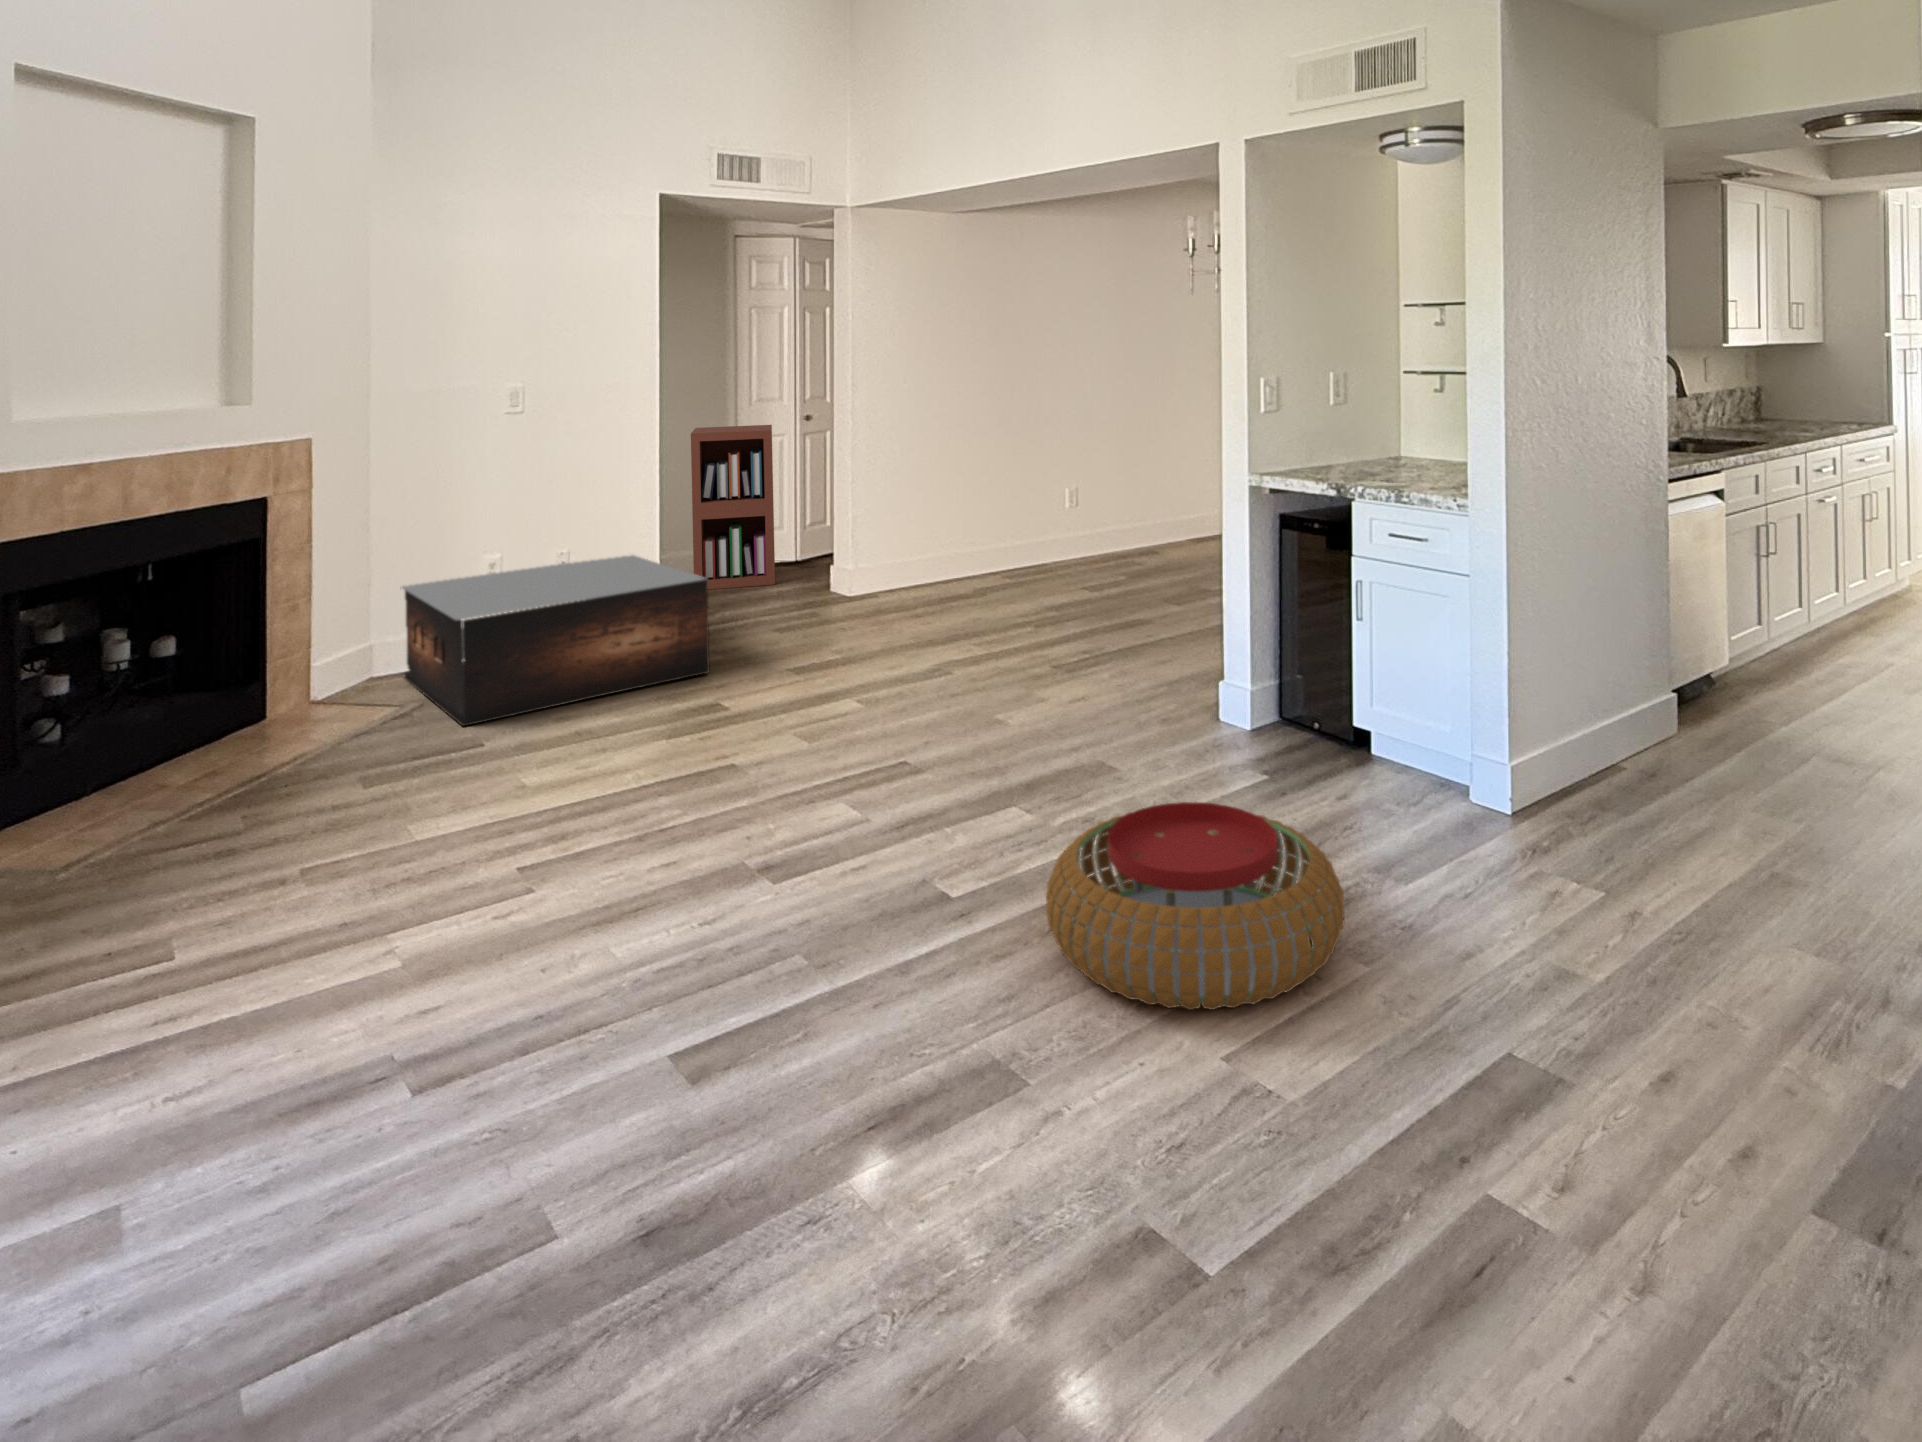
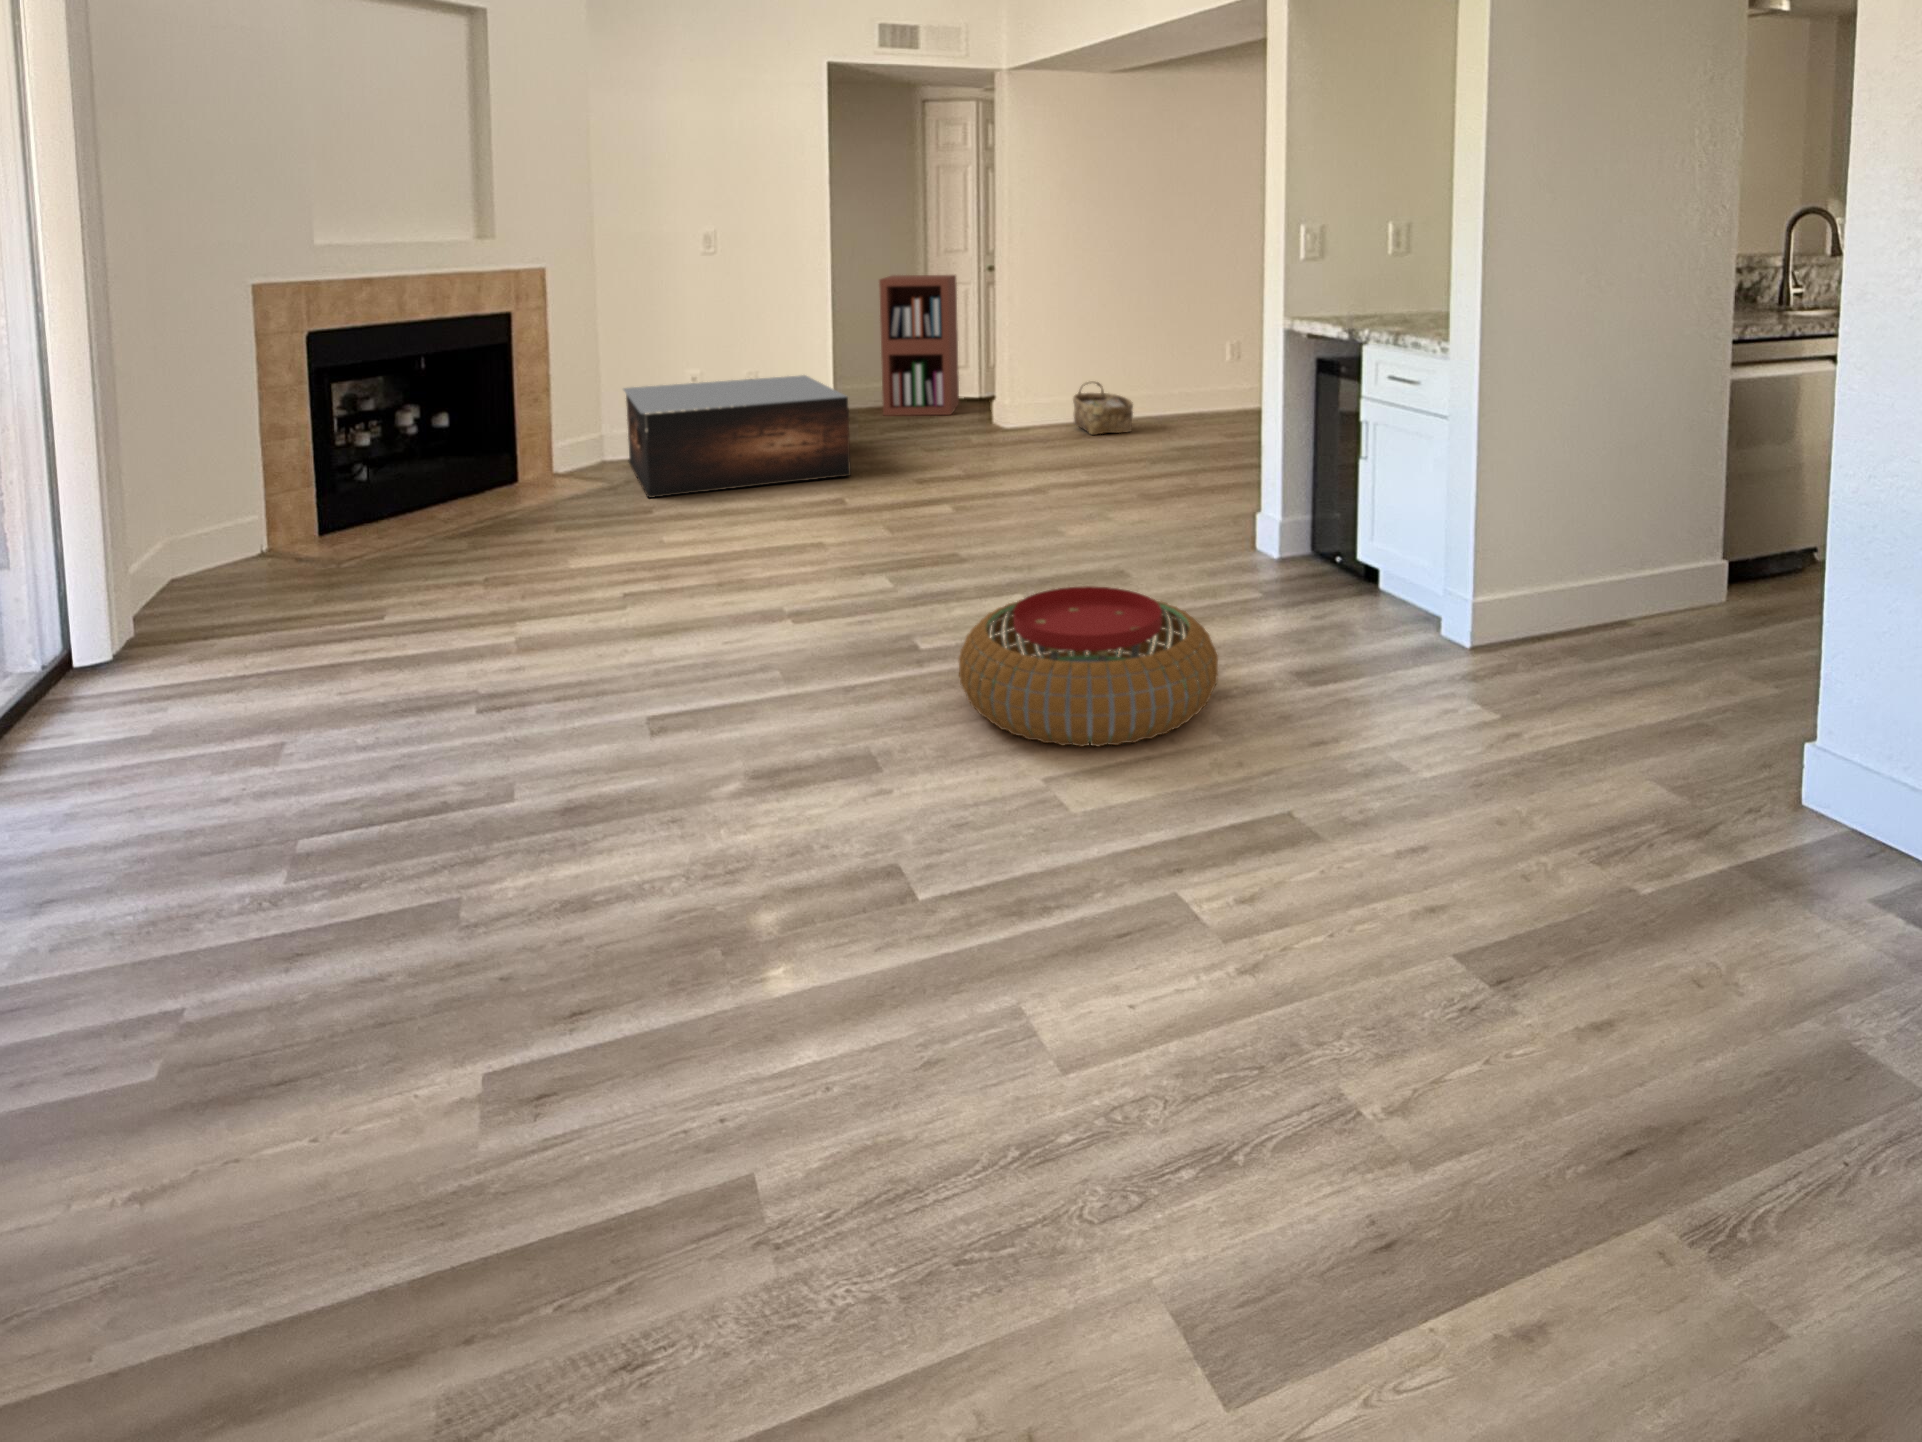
woven basket: none [924,538,993,599] -> present [1073,381,1133,435]

